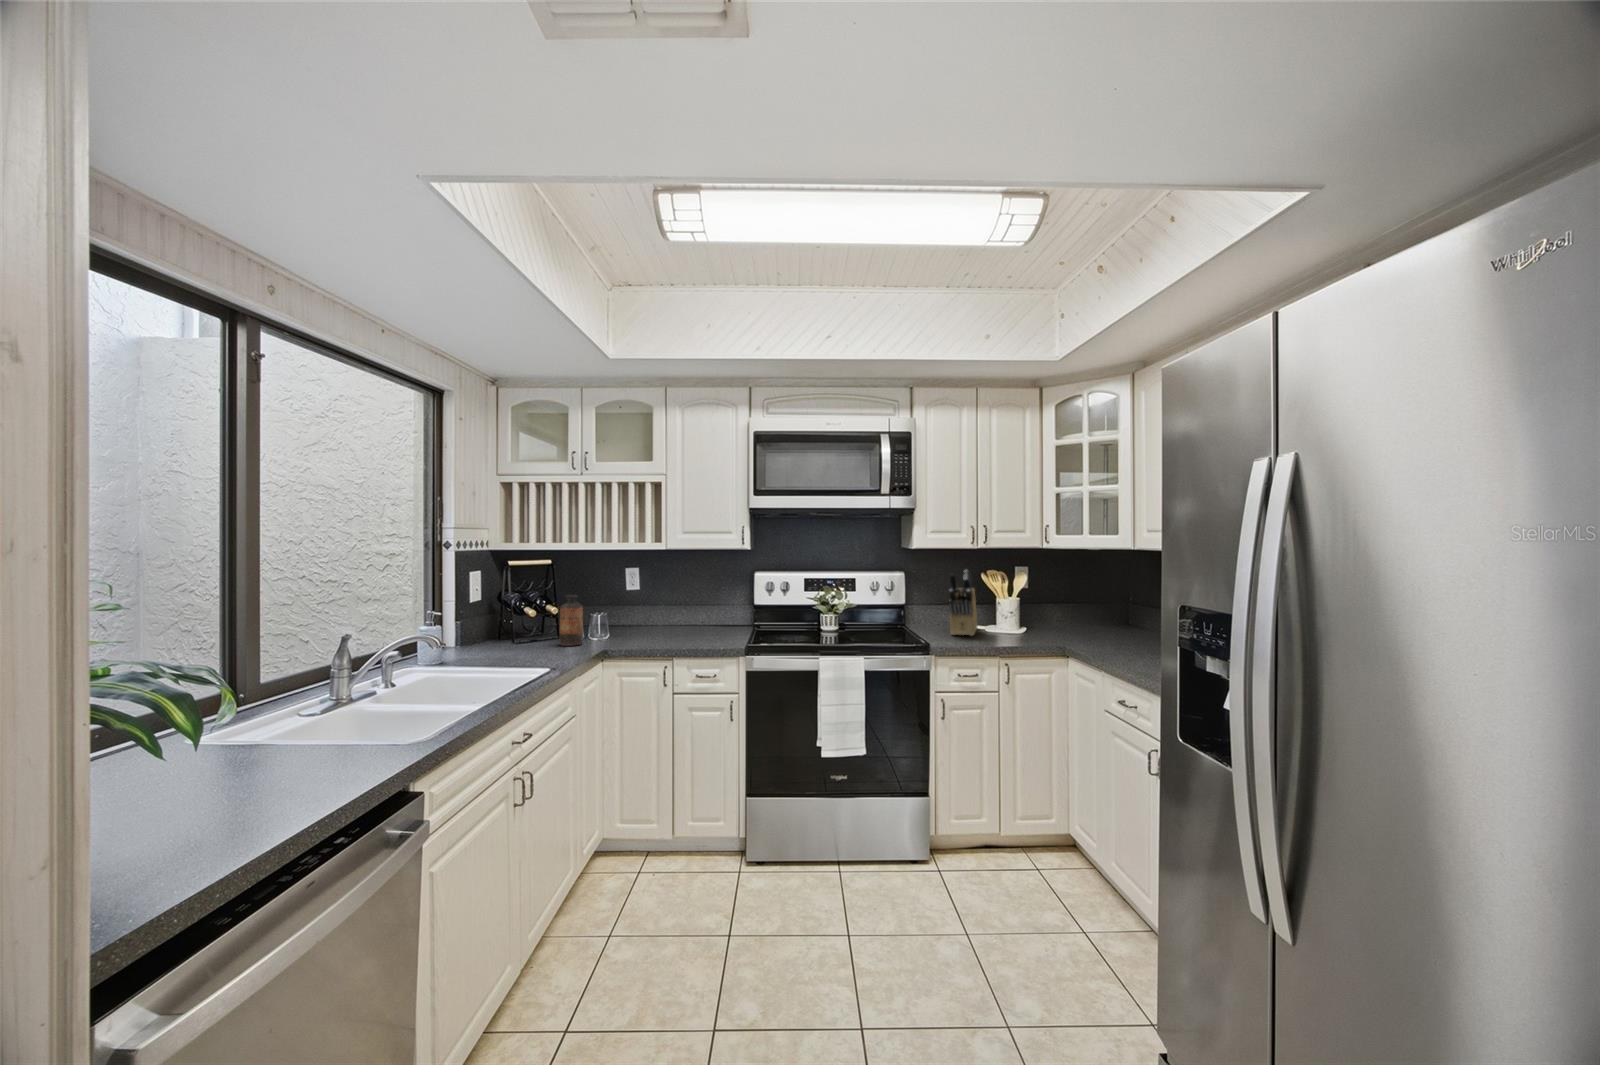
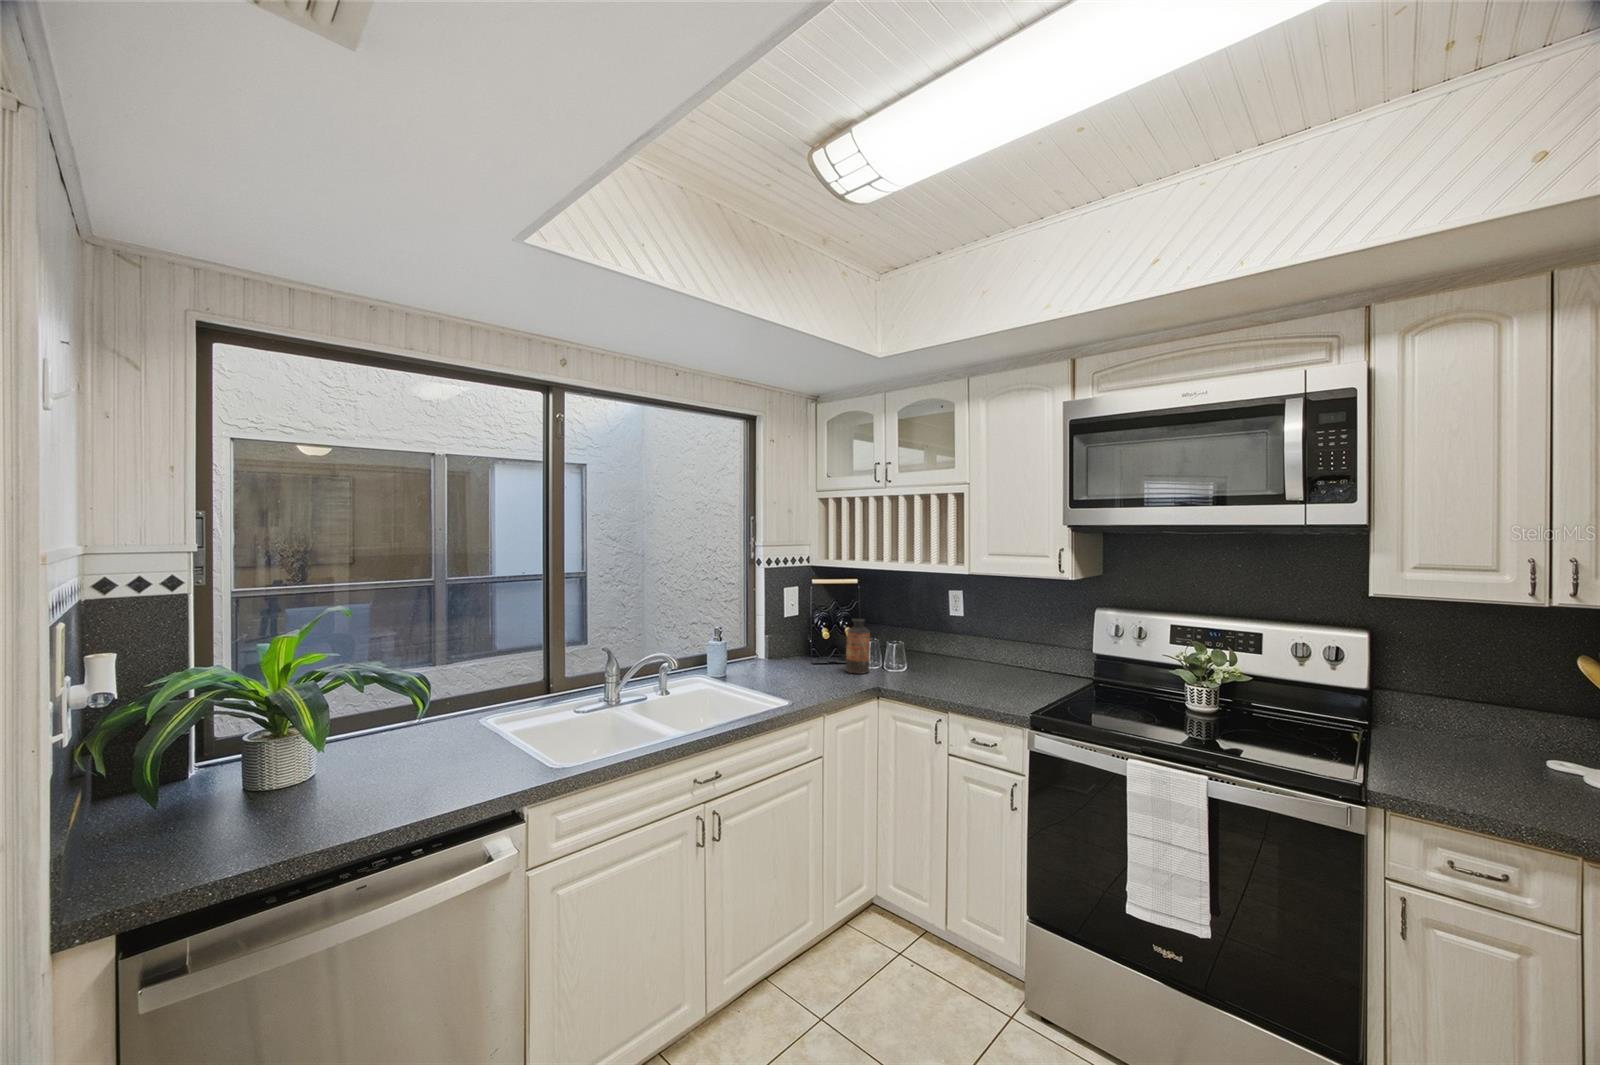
knife block: present [949,570,977,636] -> none [1444,649,1559,785]

